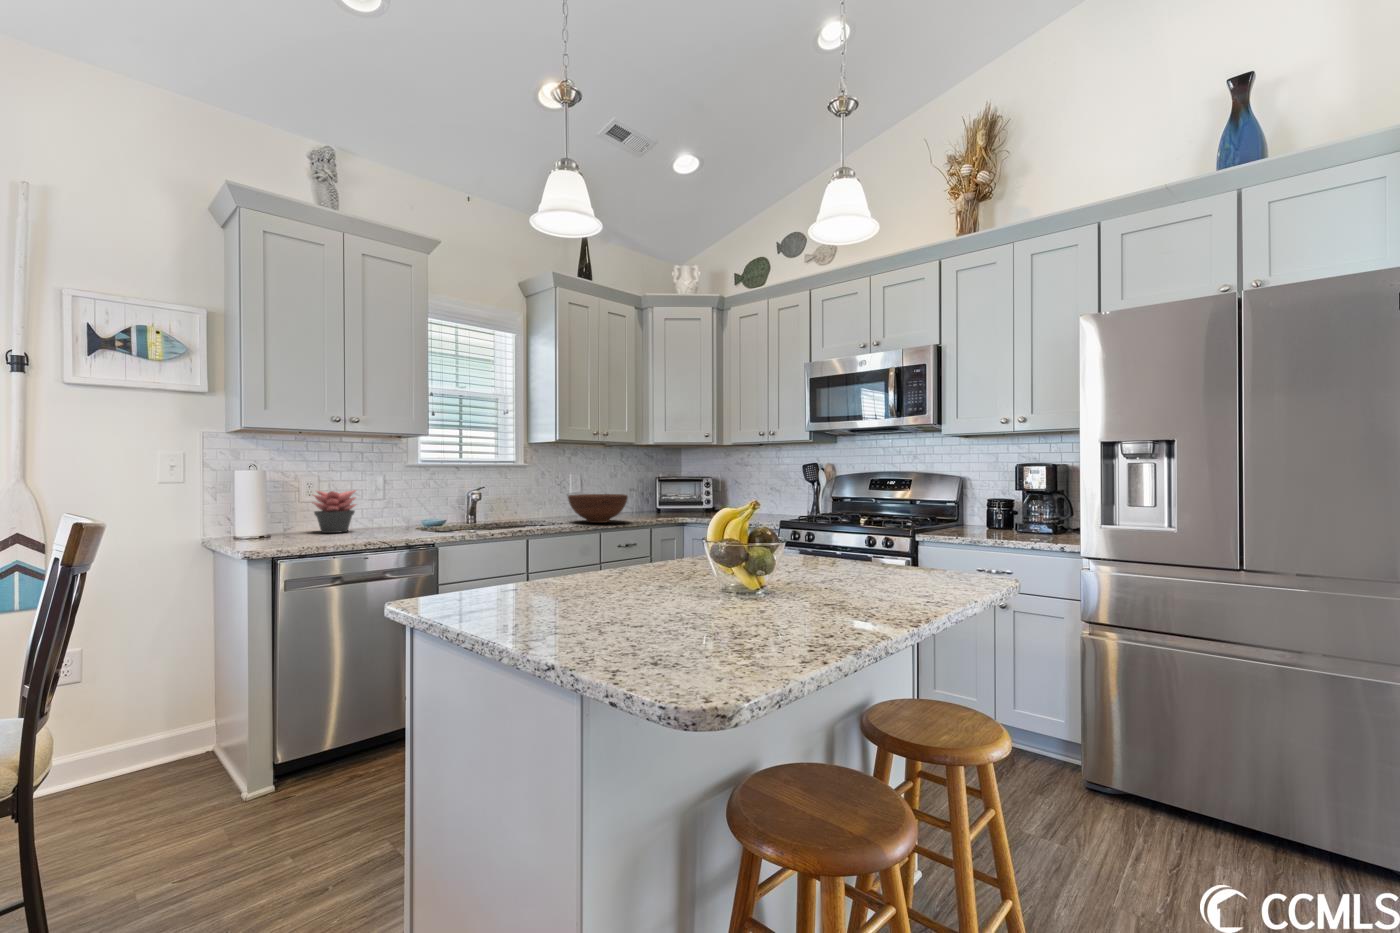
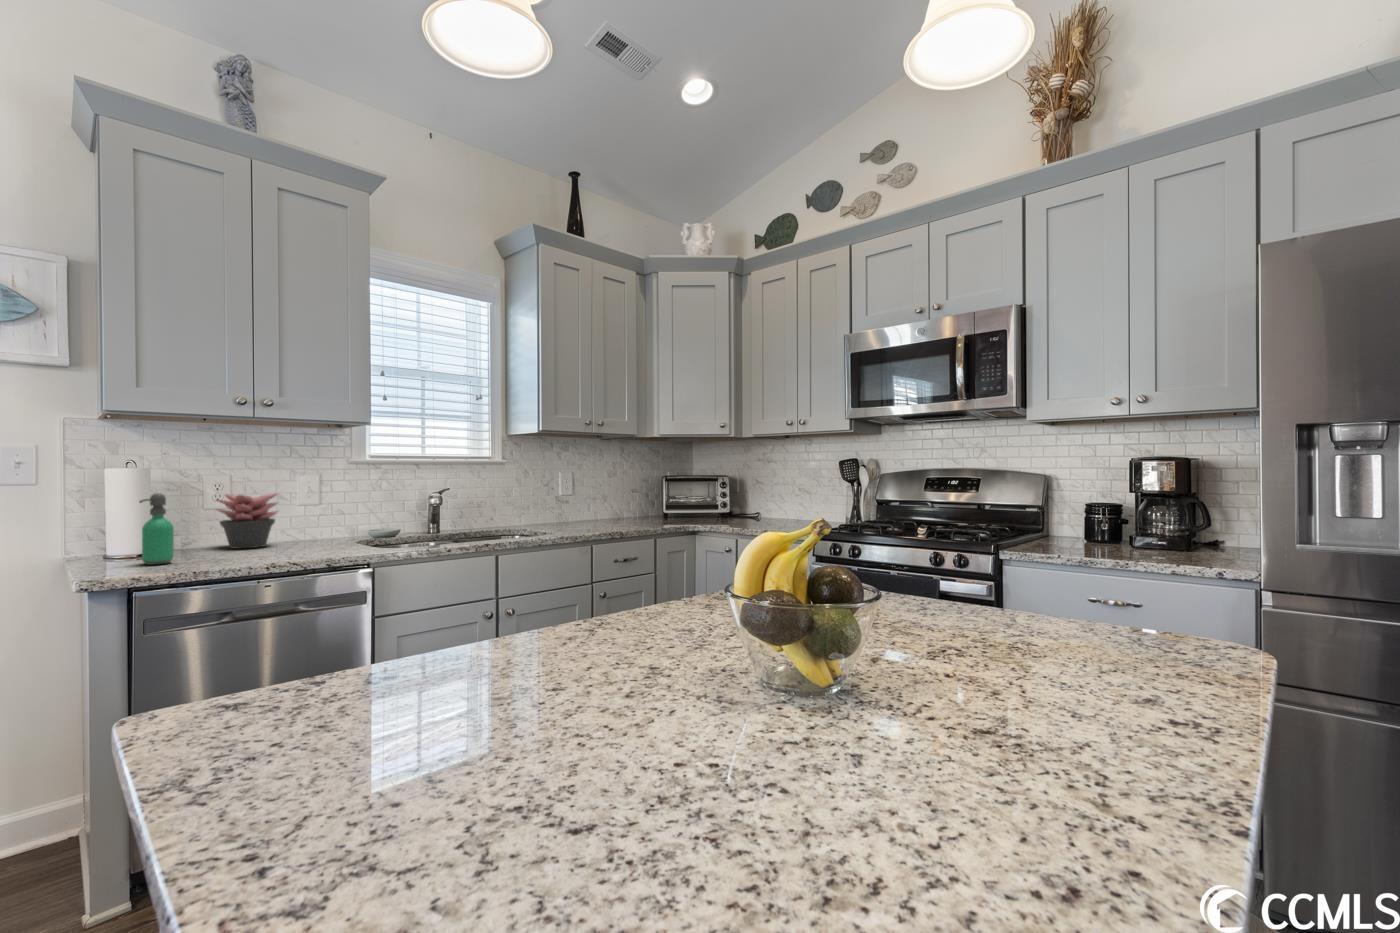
soap dispenser: none [271,489,292,542] -> present [139,493,174,565]
fruit bowl: present [568,494,628,523] -> none [554,496,627,532]

